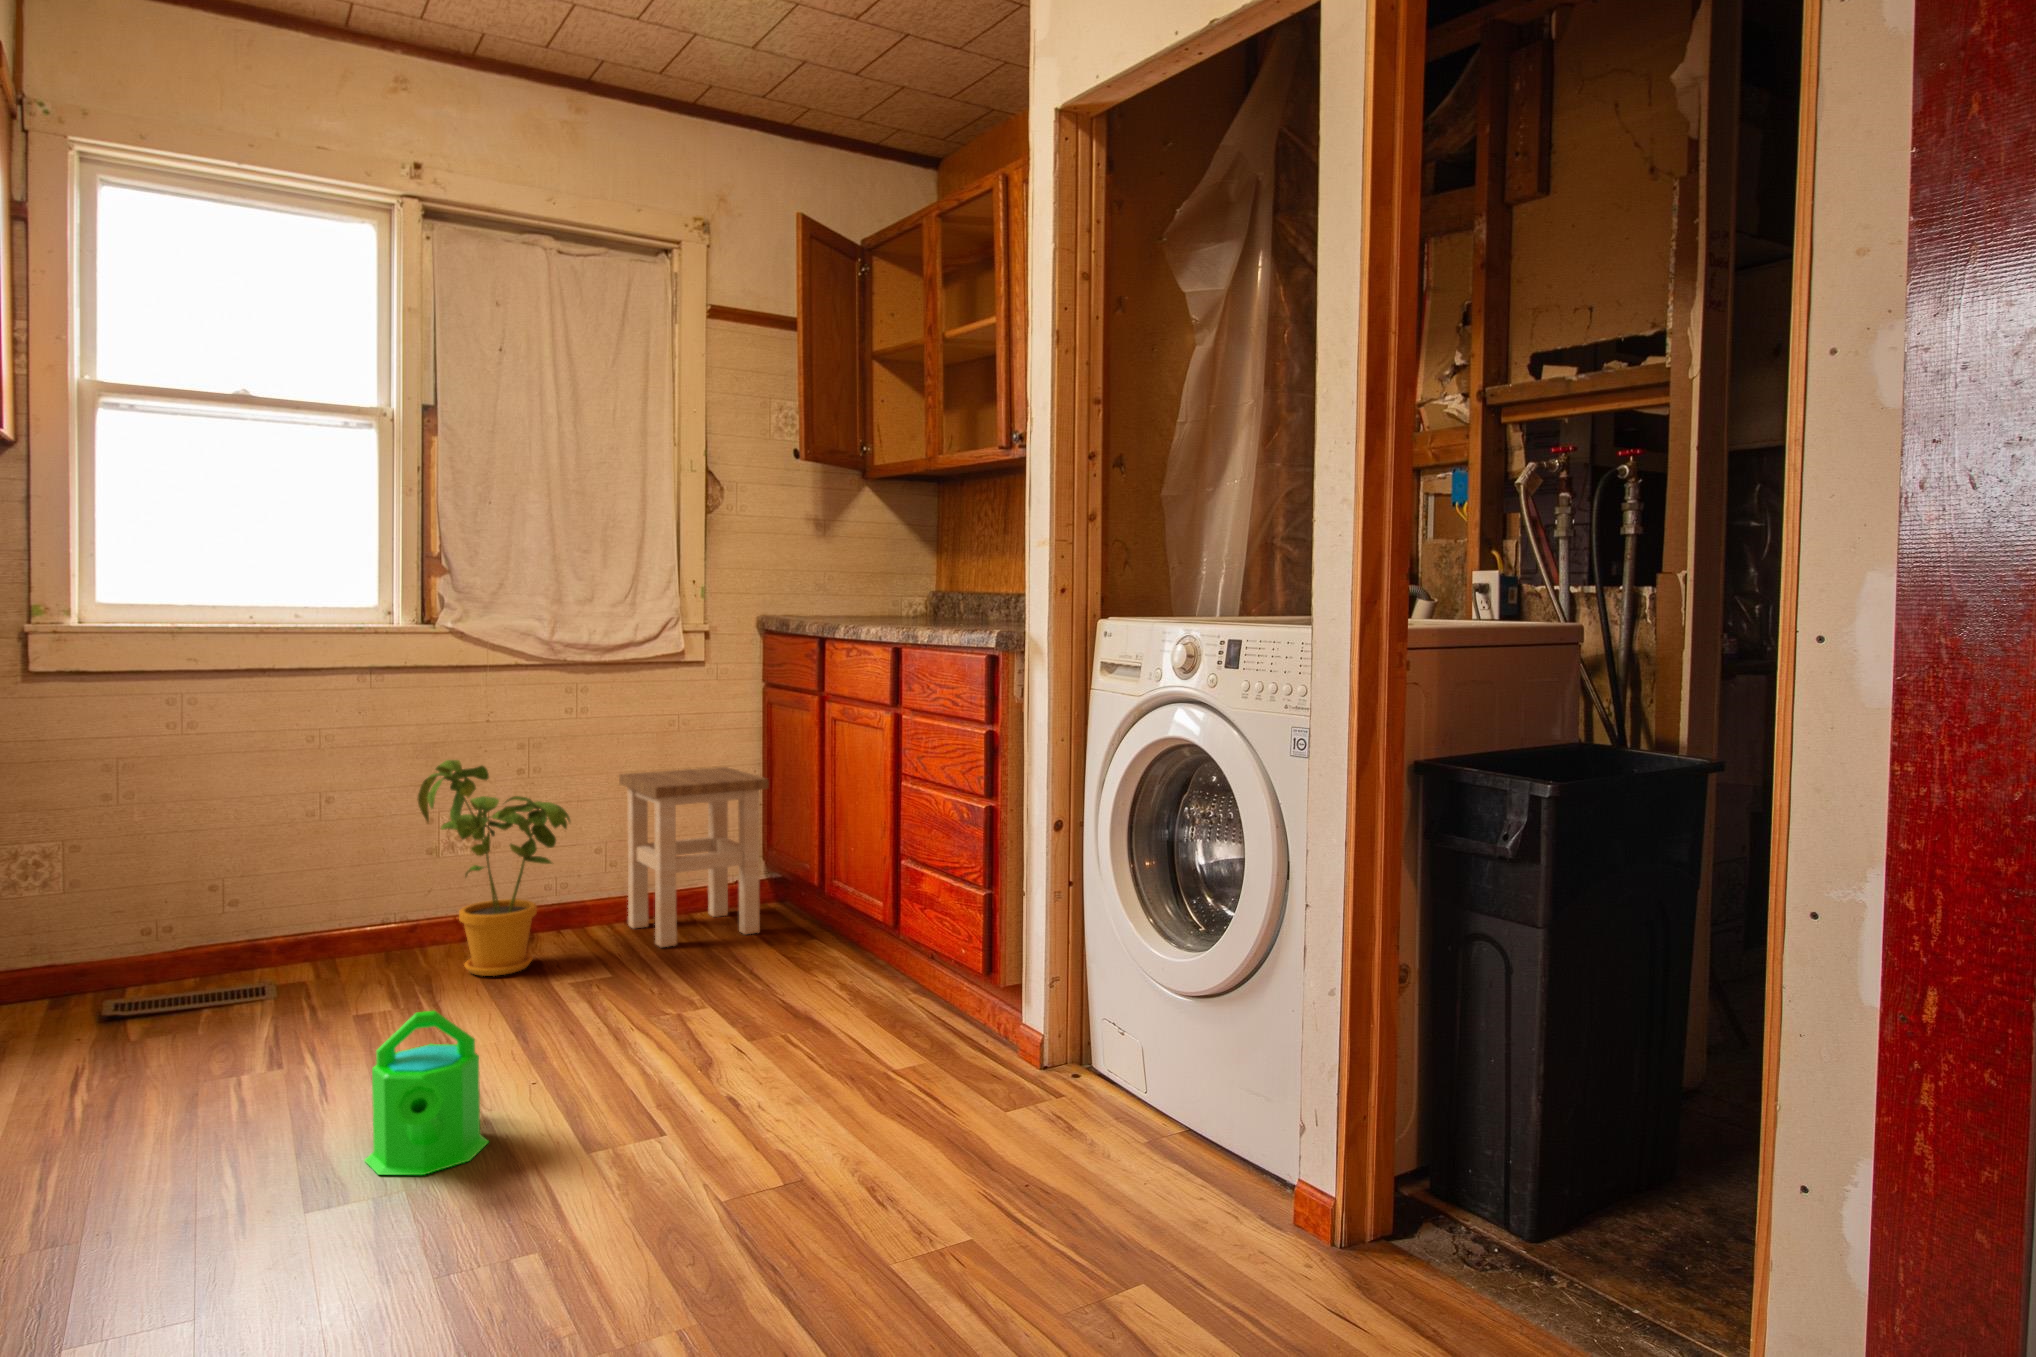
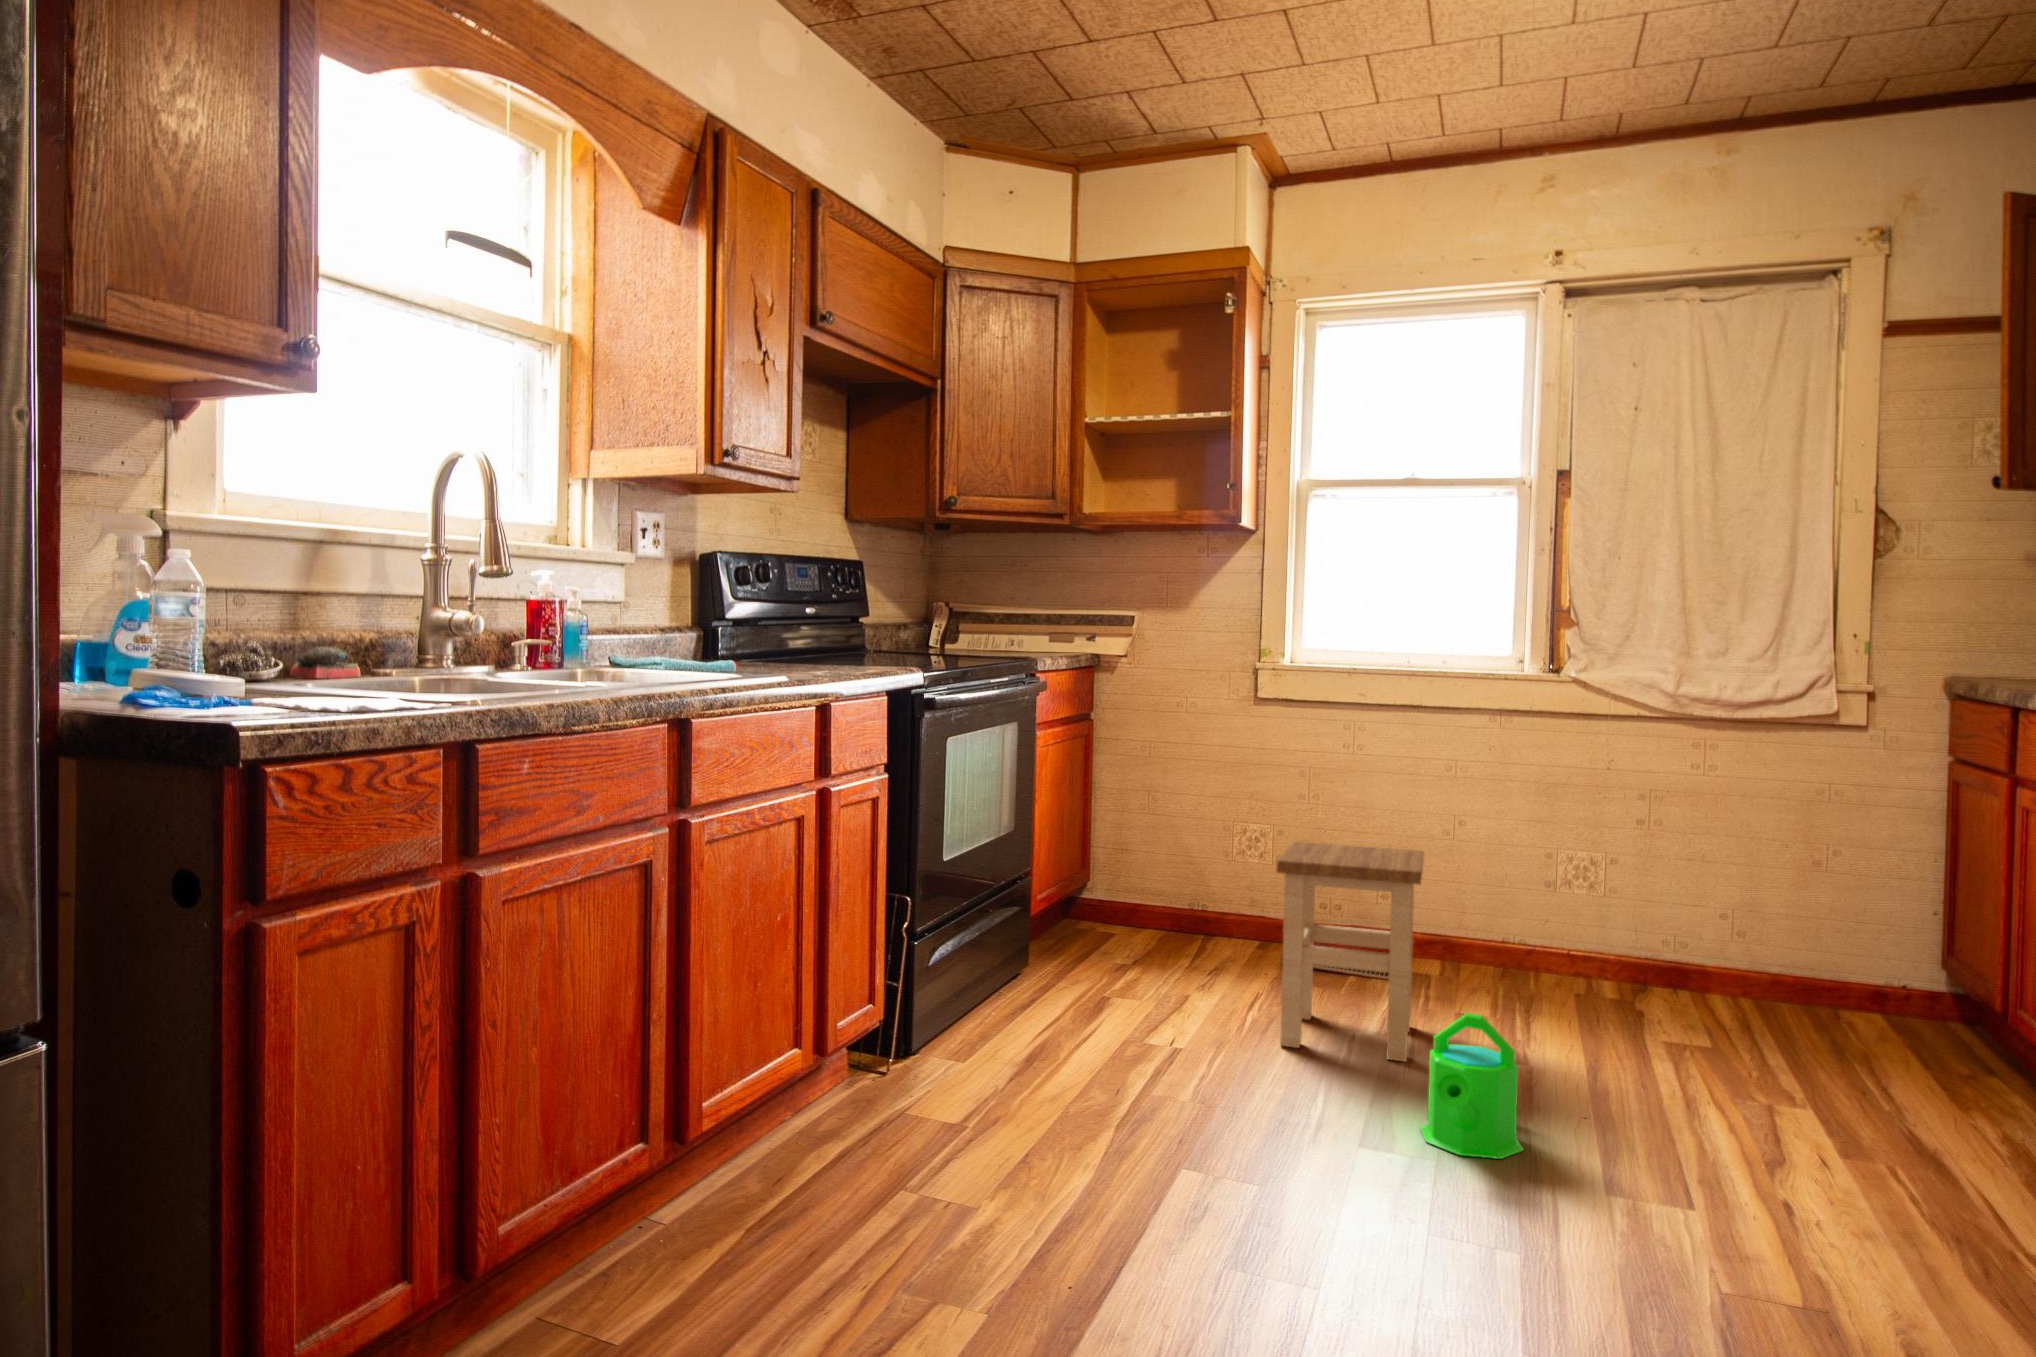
house plant: present [418,760,570,976] -> none [1529,801,1676,1017]
stool: present [619,767,769,947] -> present [1276,842,1424,1061]

